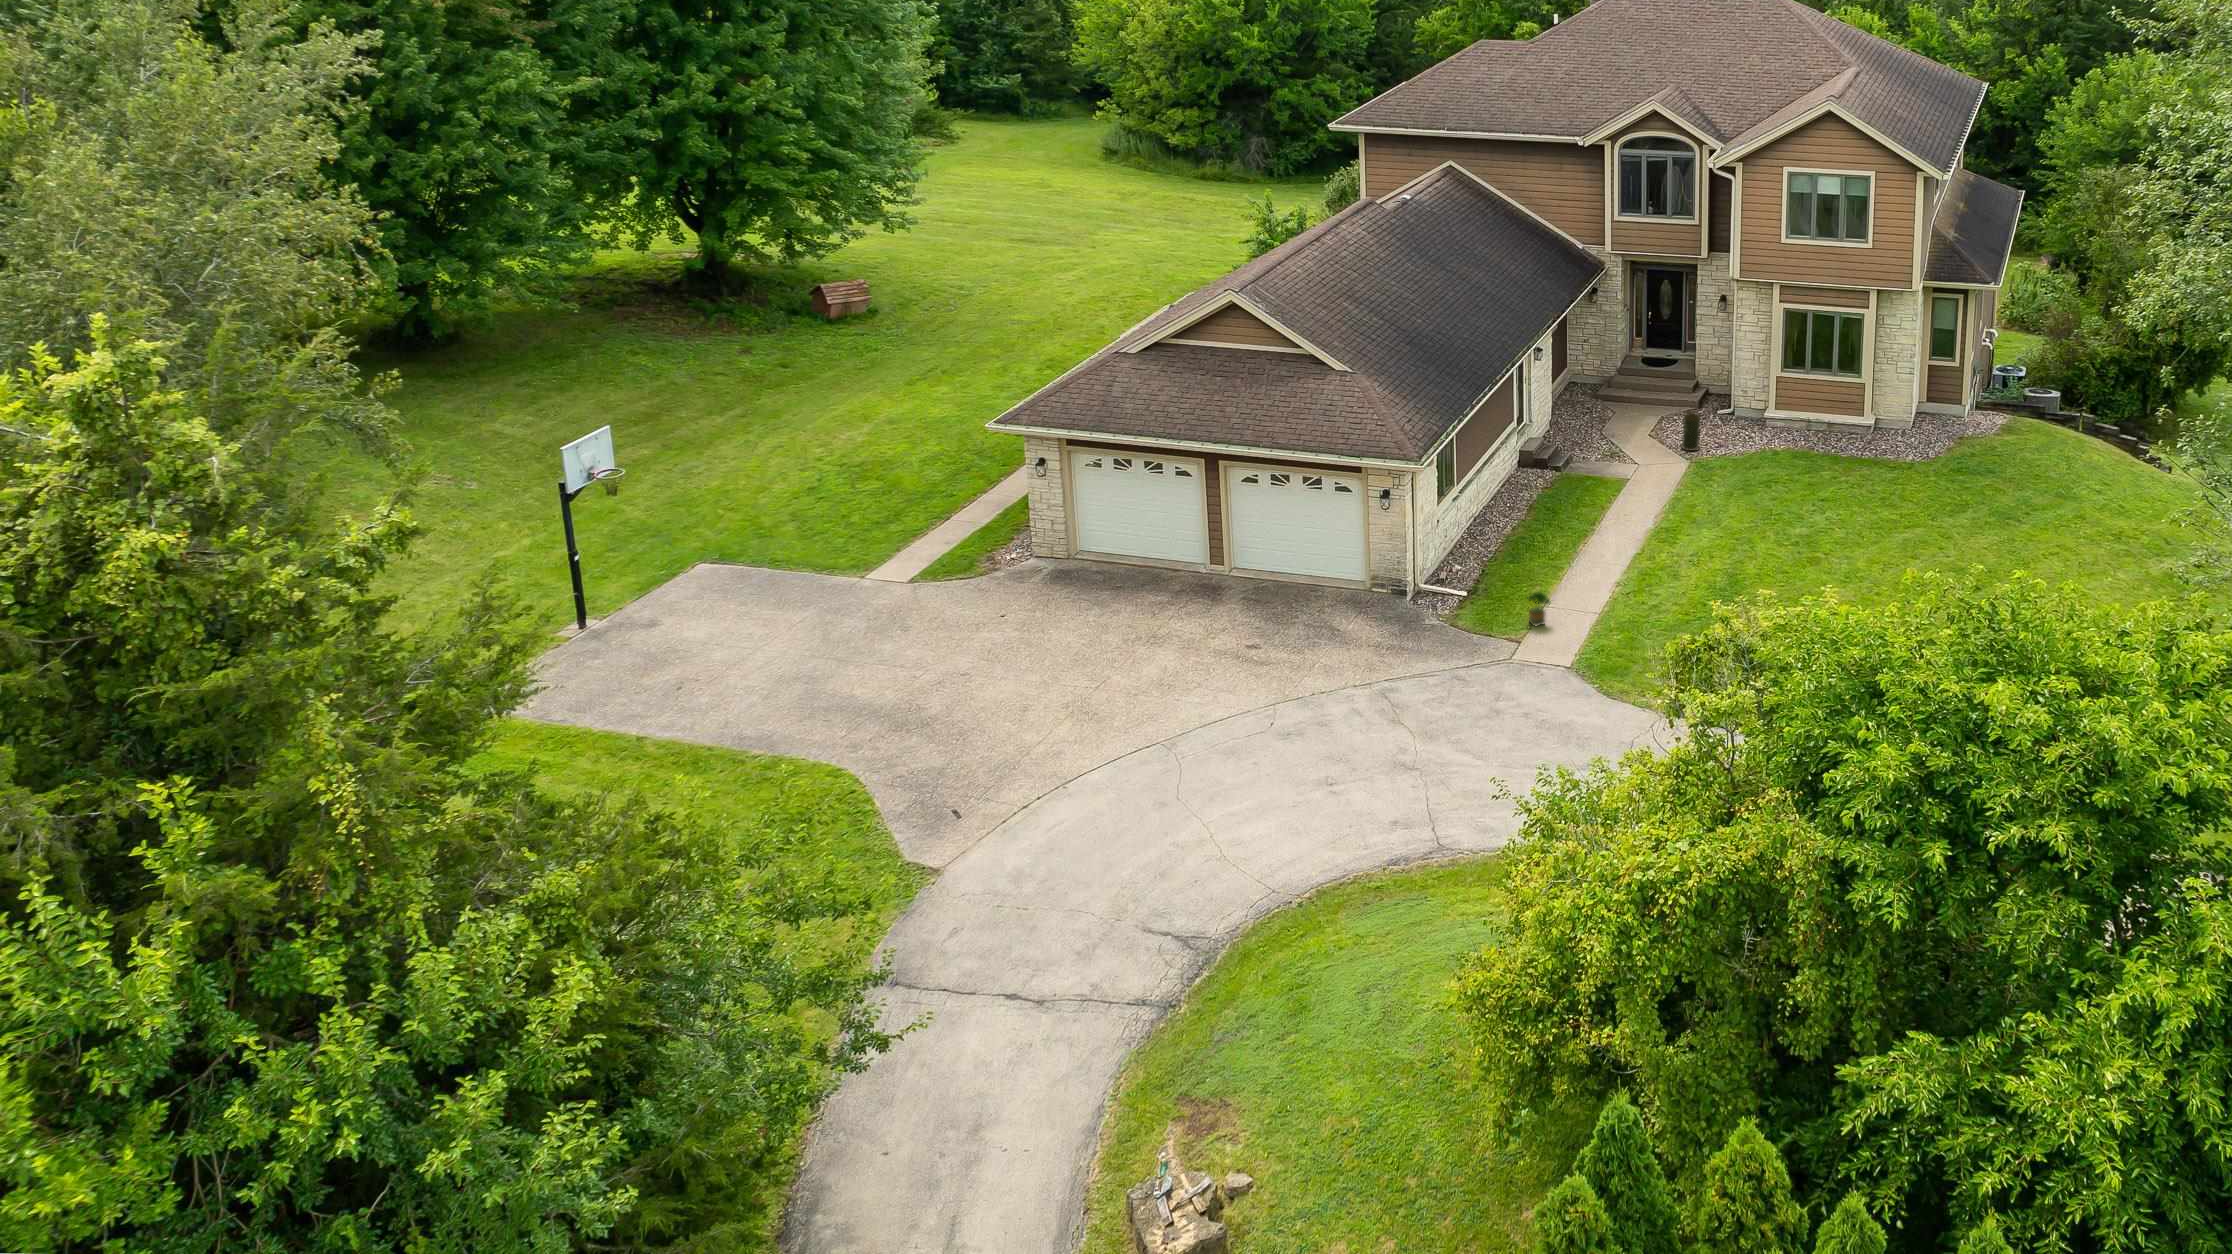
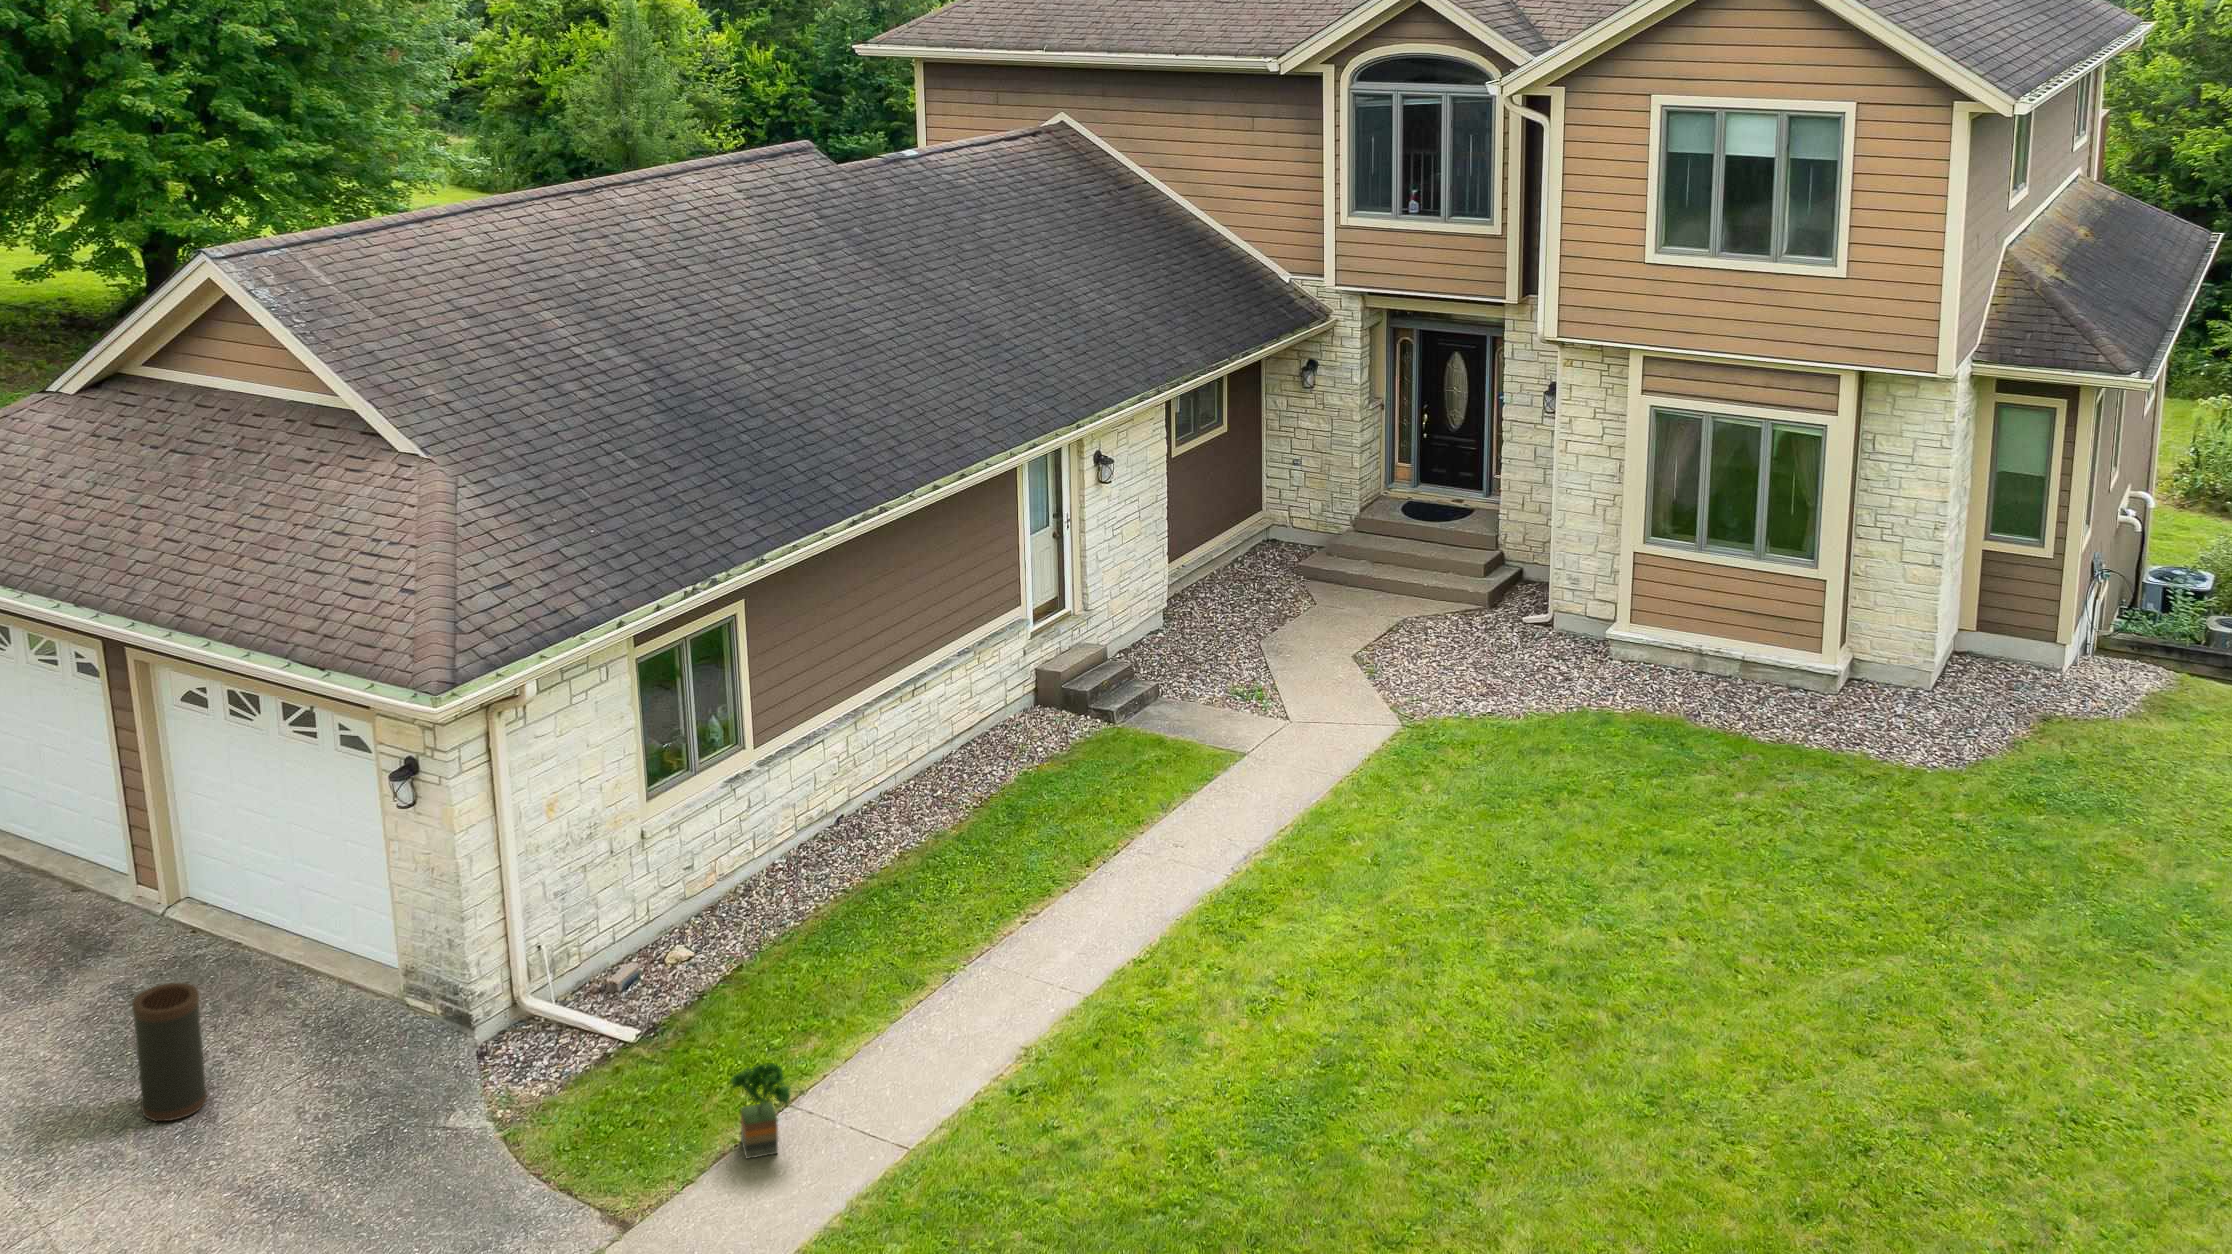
trash can: present [1682,412,1701,451] -> present [132,983,207,1121]

